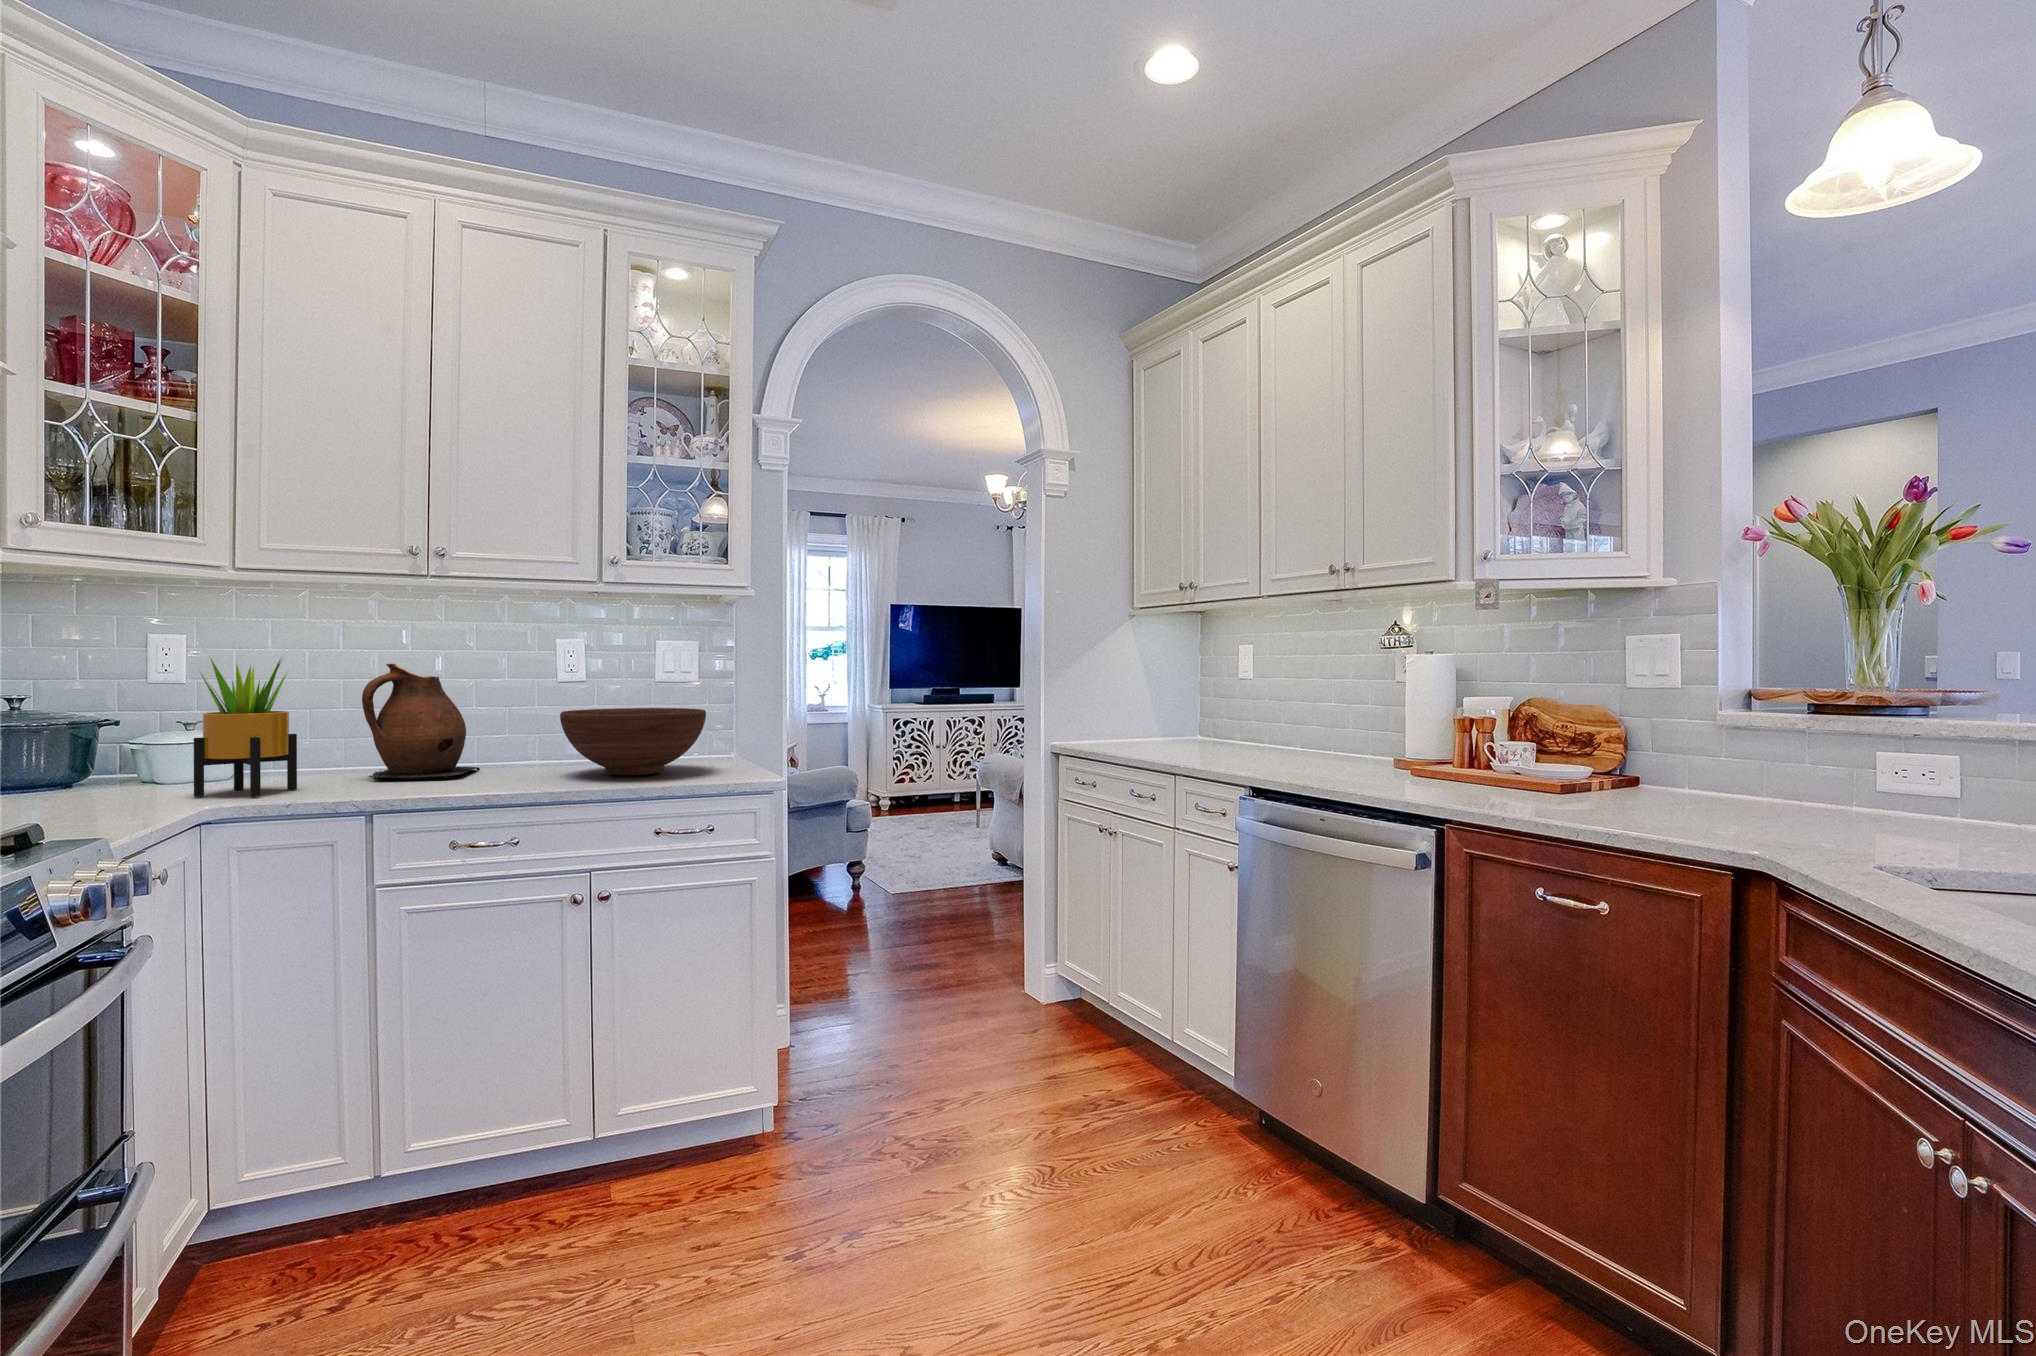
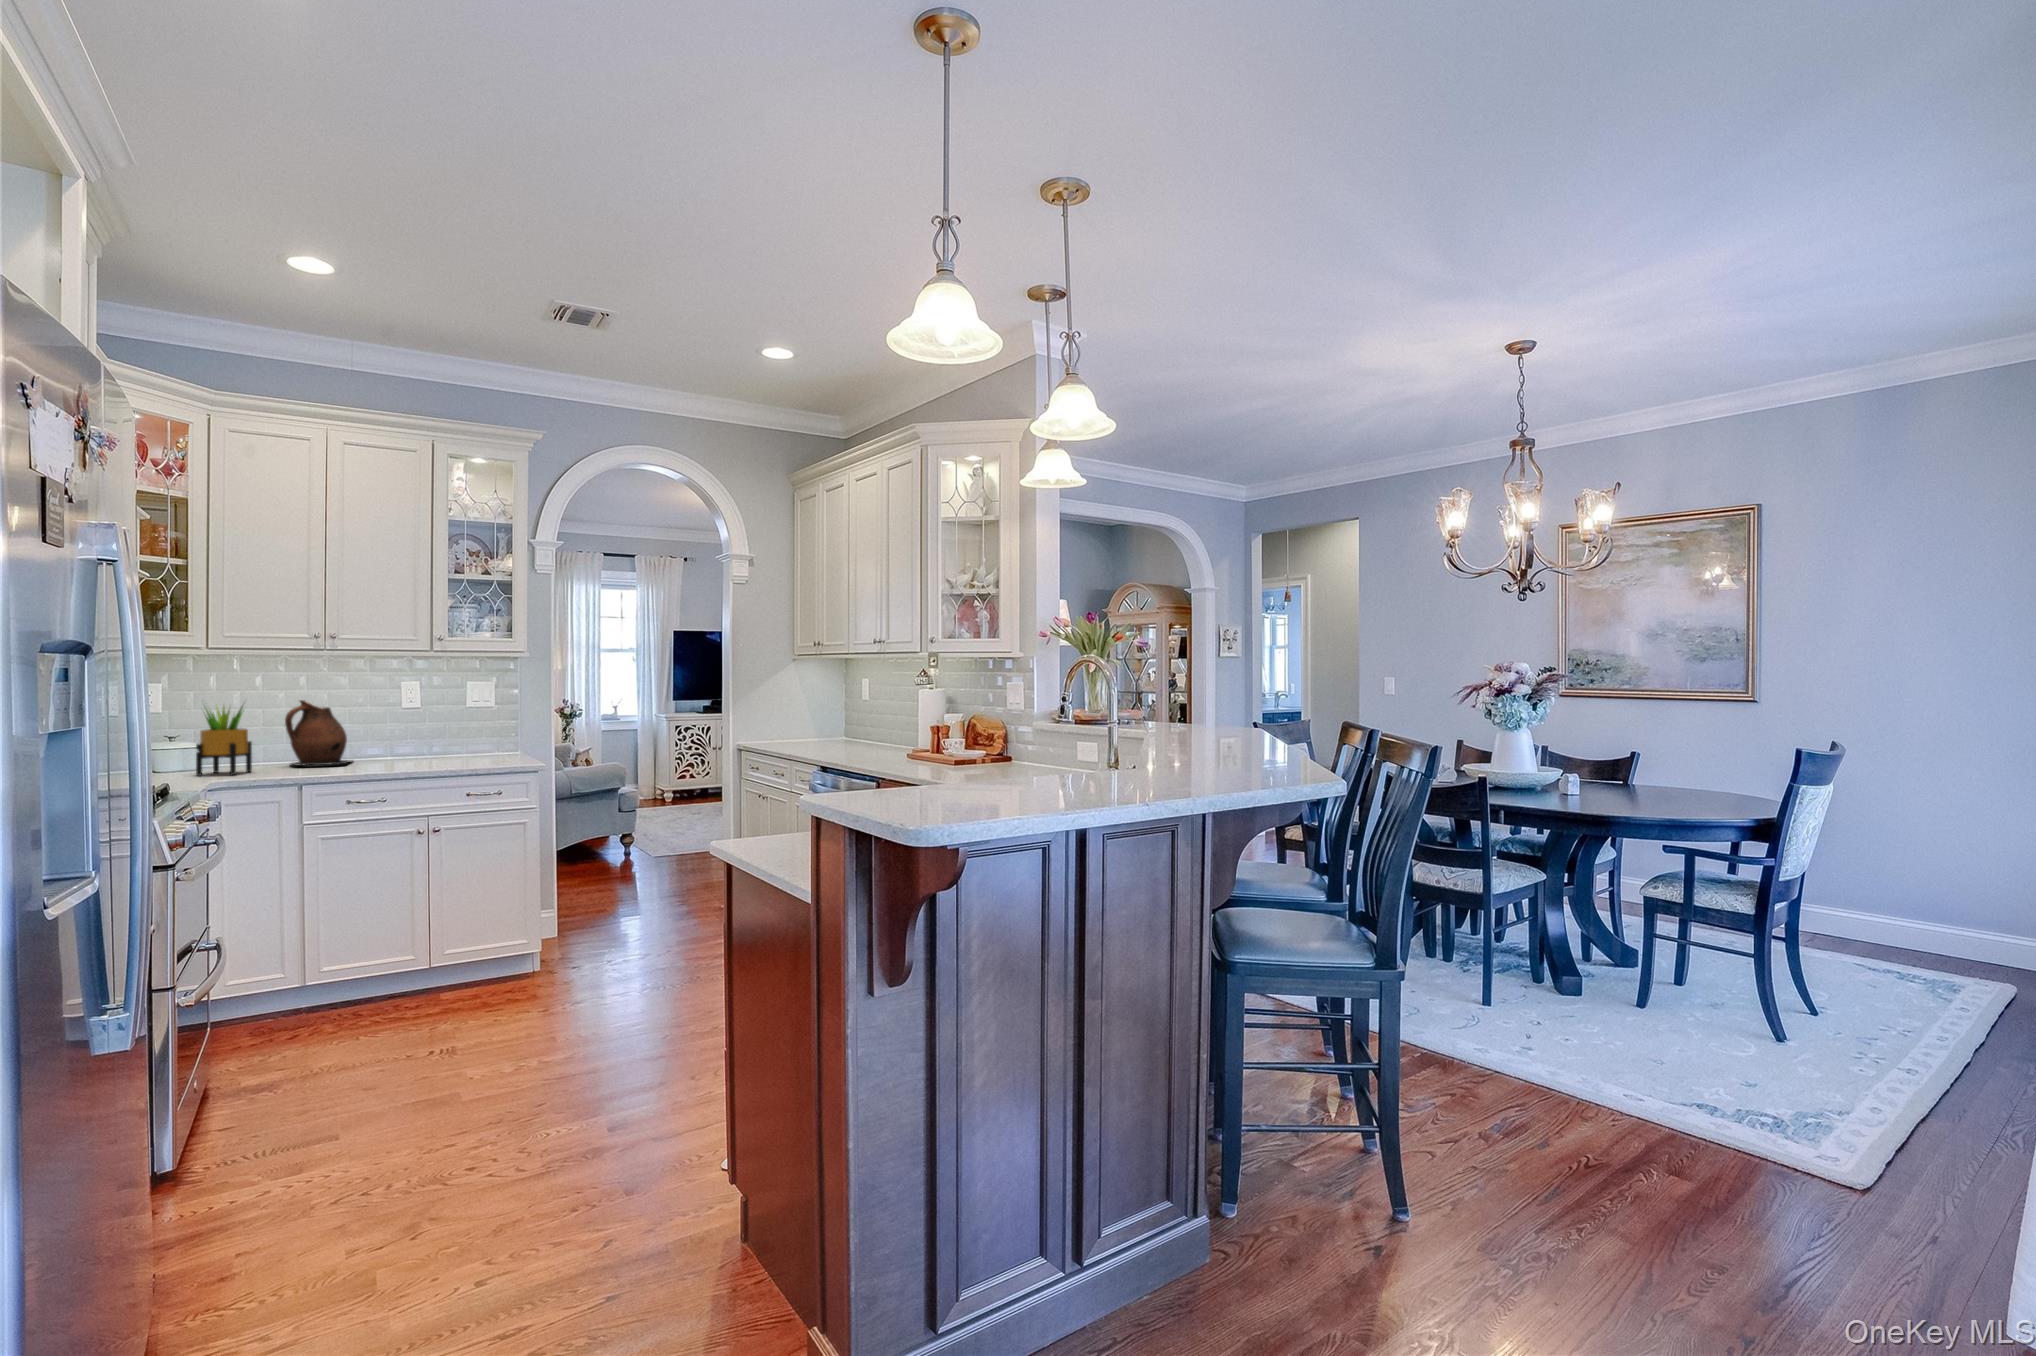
fruit bowl: present [560,708,706,775] -> none [407,724,498,763]

